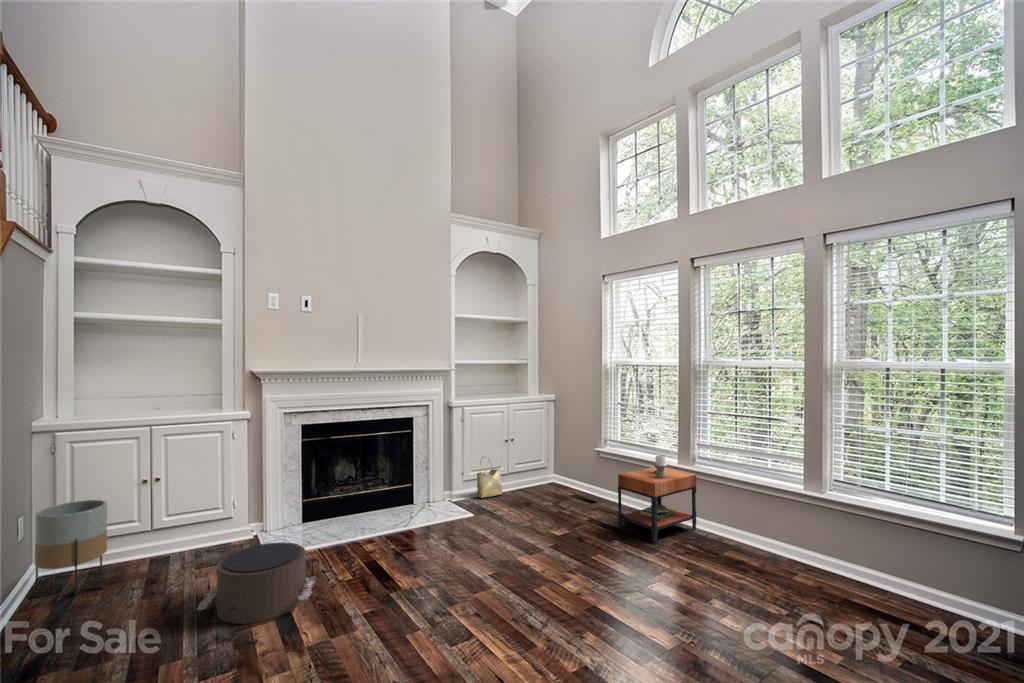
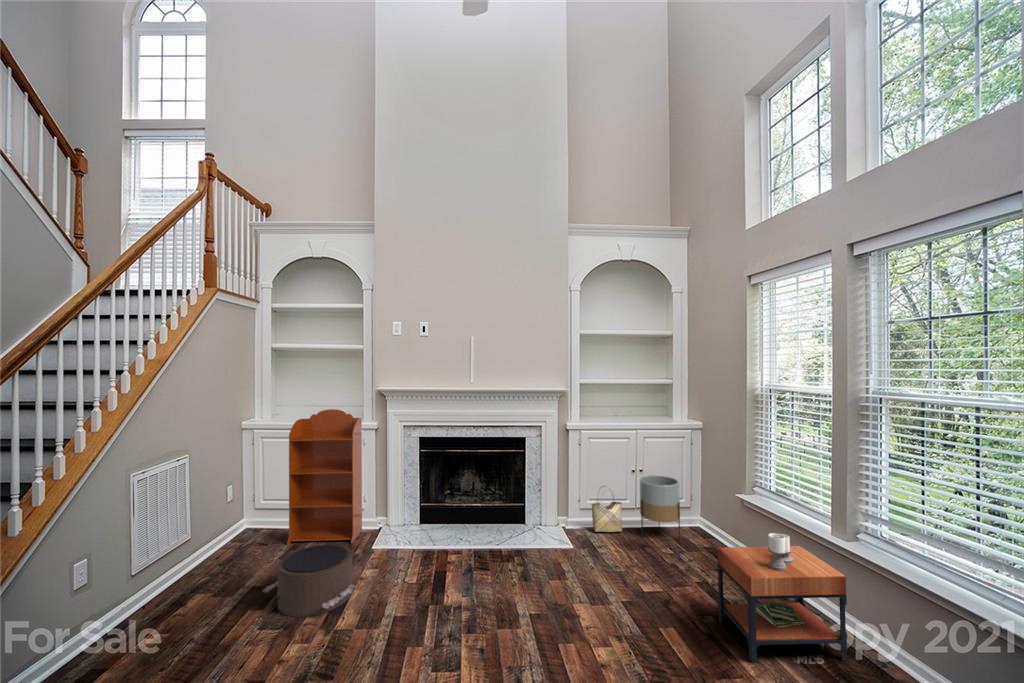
bookcase: none [141,398,237,576] -> present [287,409,362,545]
planter: present [35,500,107,594] -> present [640,475,680,540]

